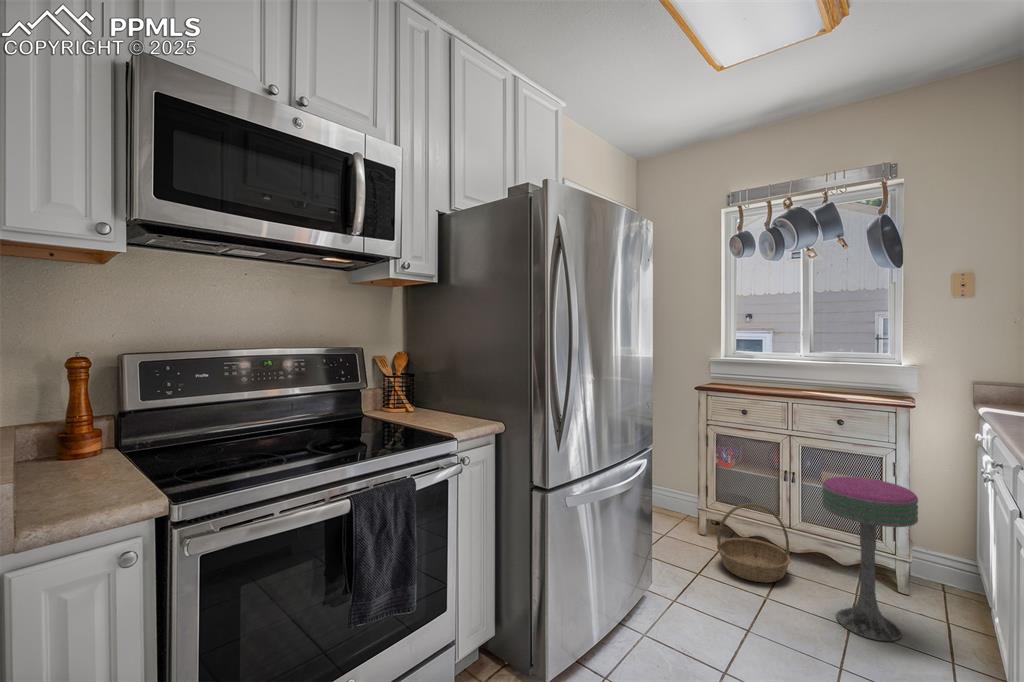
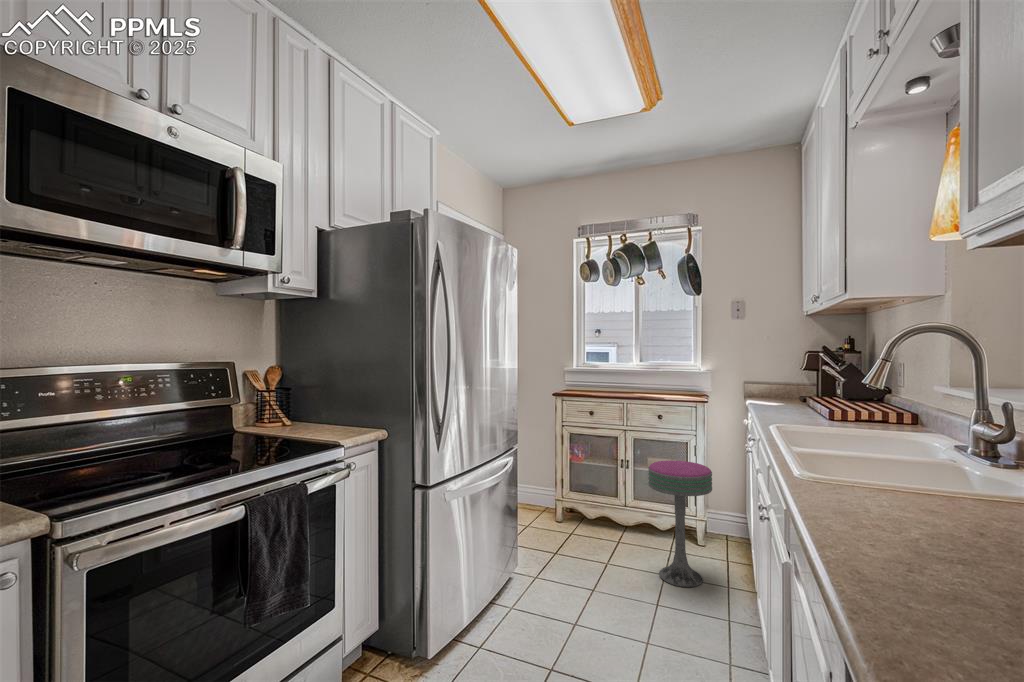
basket: present [717,503,791,583] -> none [570,490,627,556]

